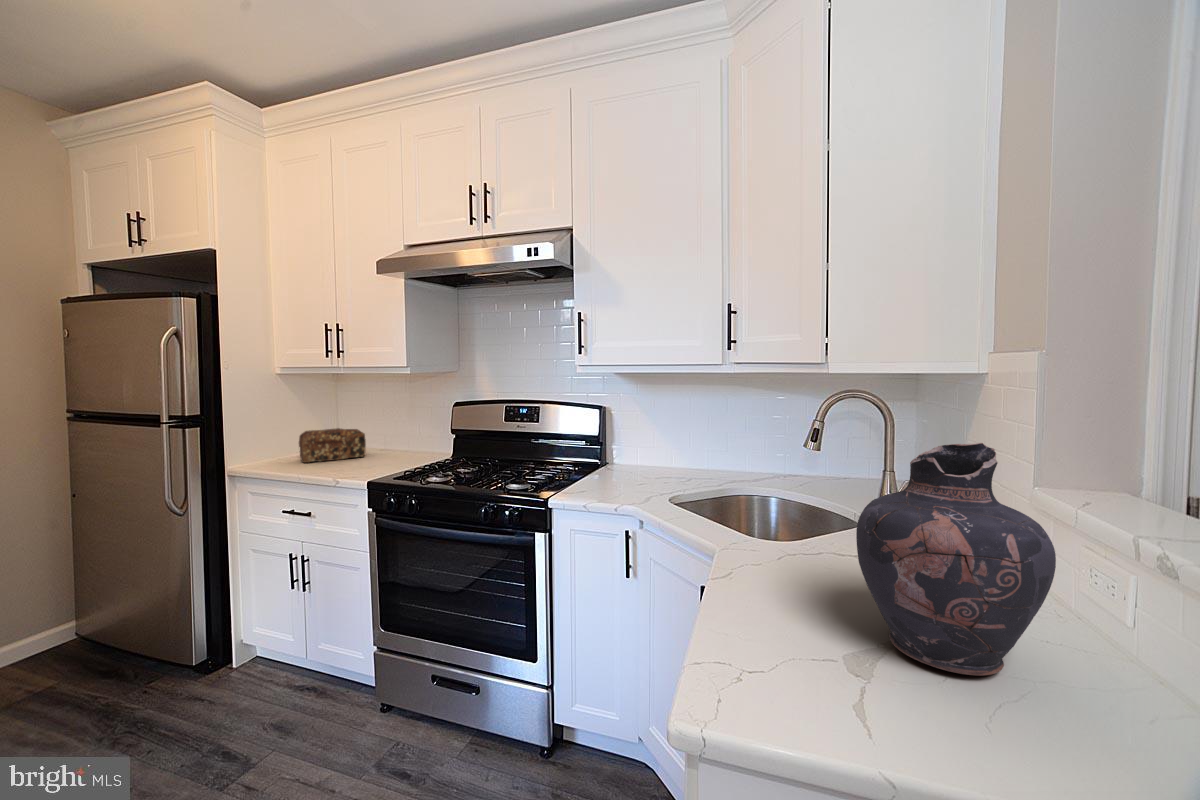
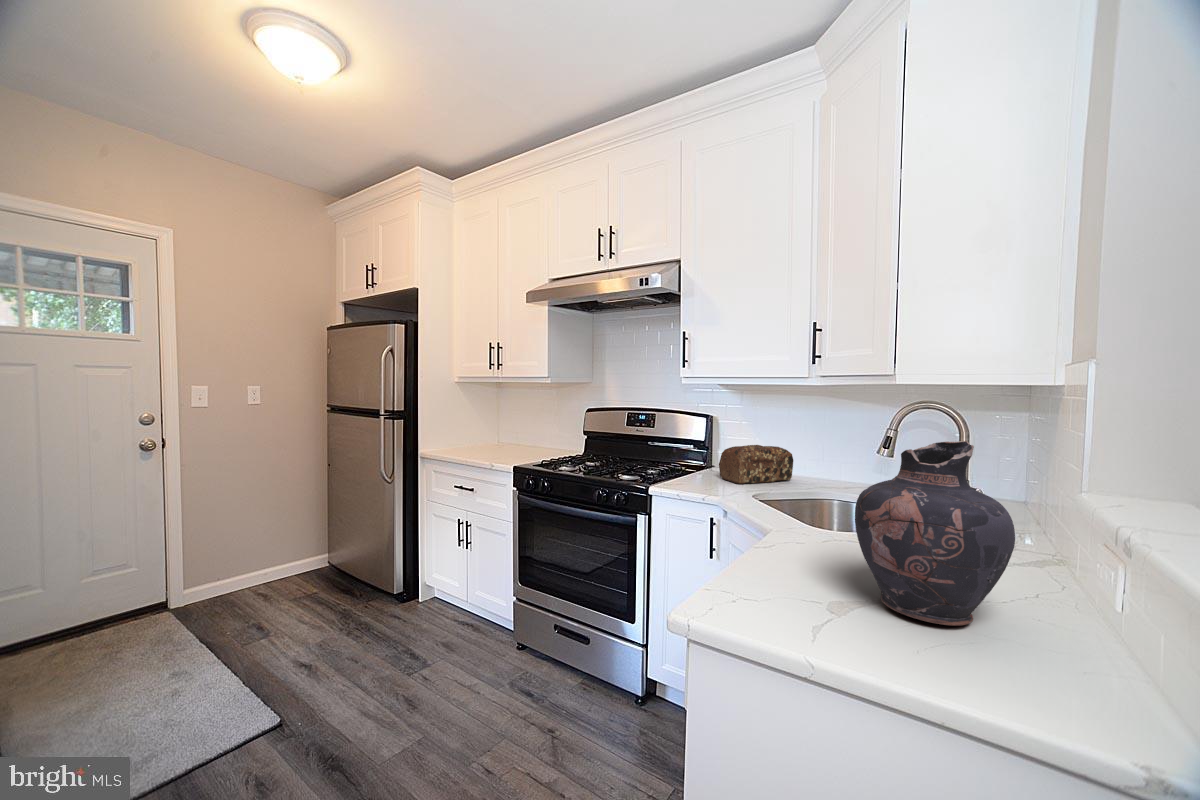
bread loaf: present [299,428,366,463] -> present [719,445,793,484]

